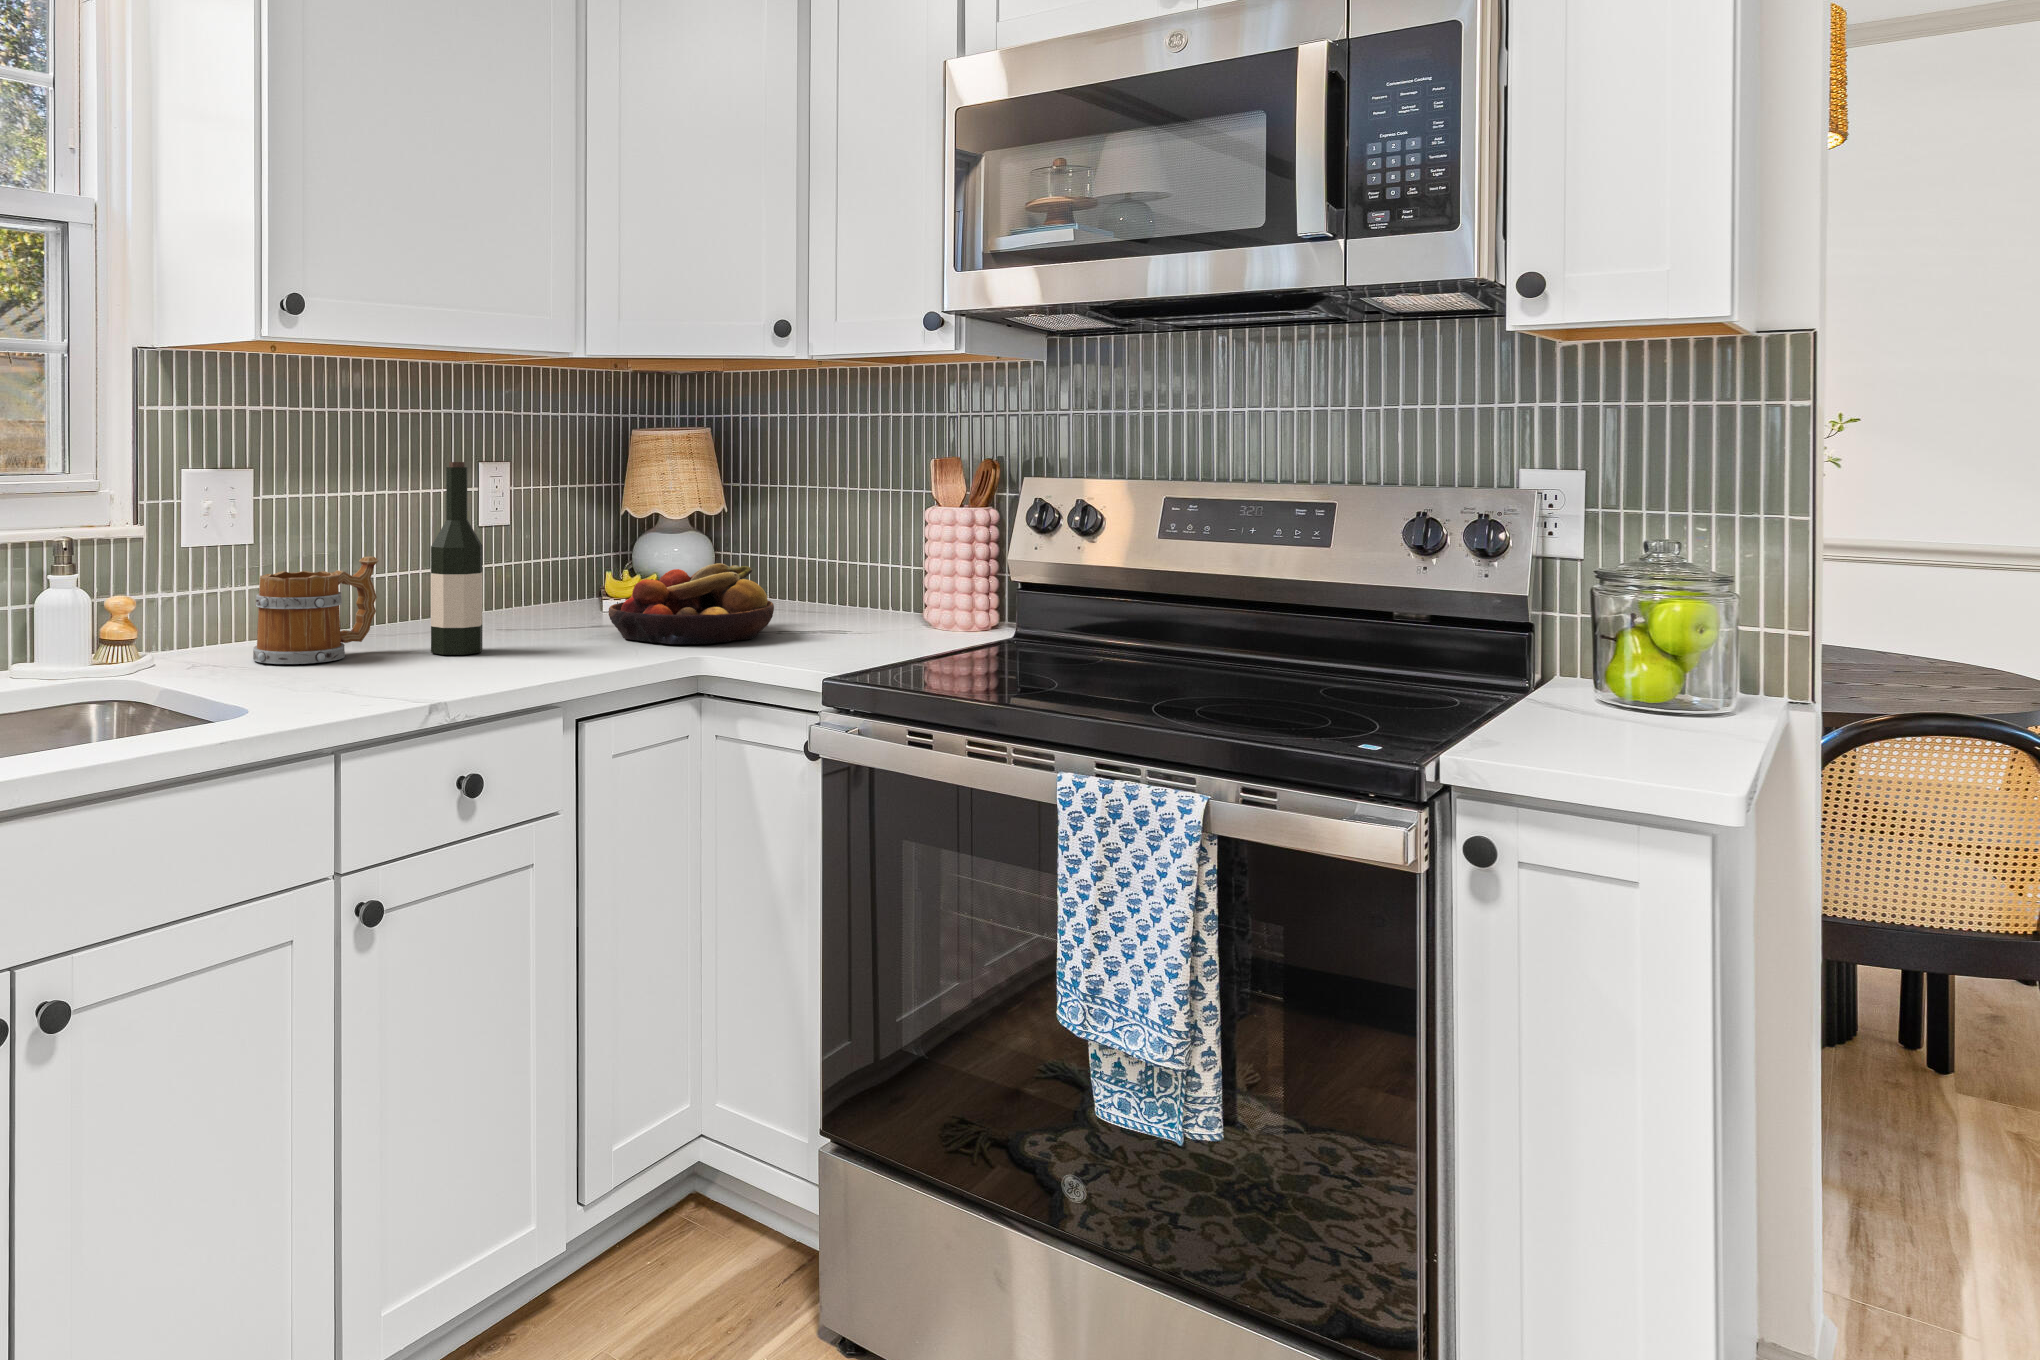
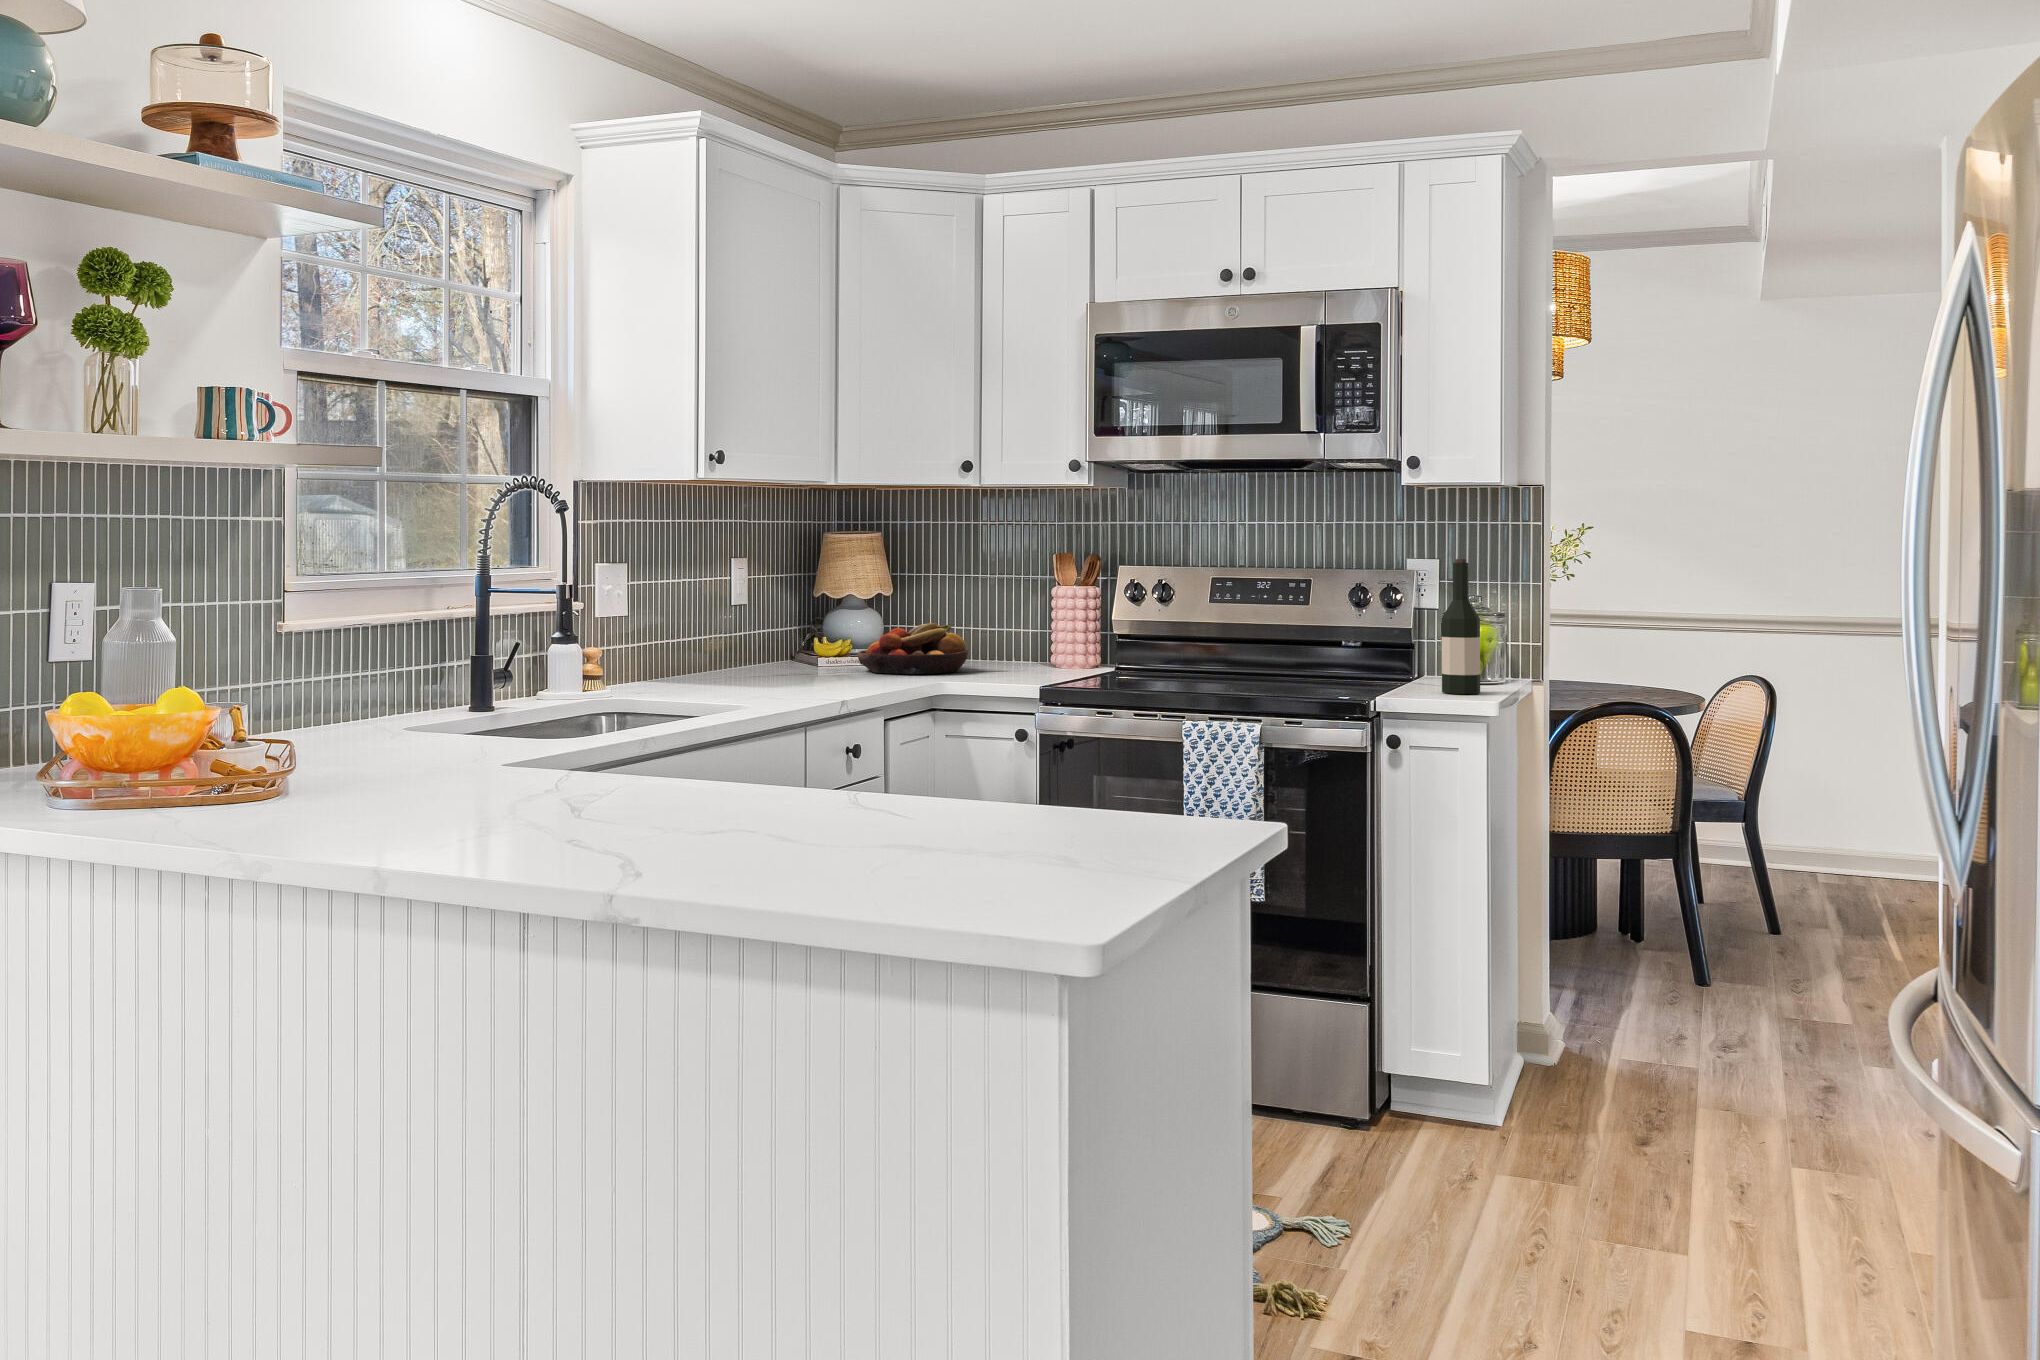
wine bottle: present [431,462,483,655] -> present [1442,559,1480,694]
mug: present [253,556,379,664] -> none [662,618,732,685]

